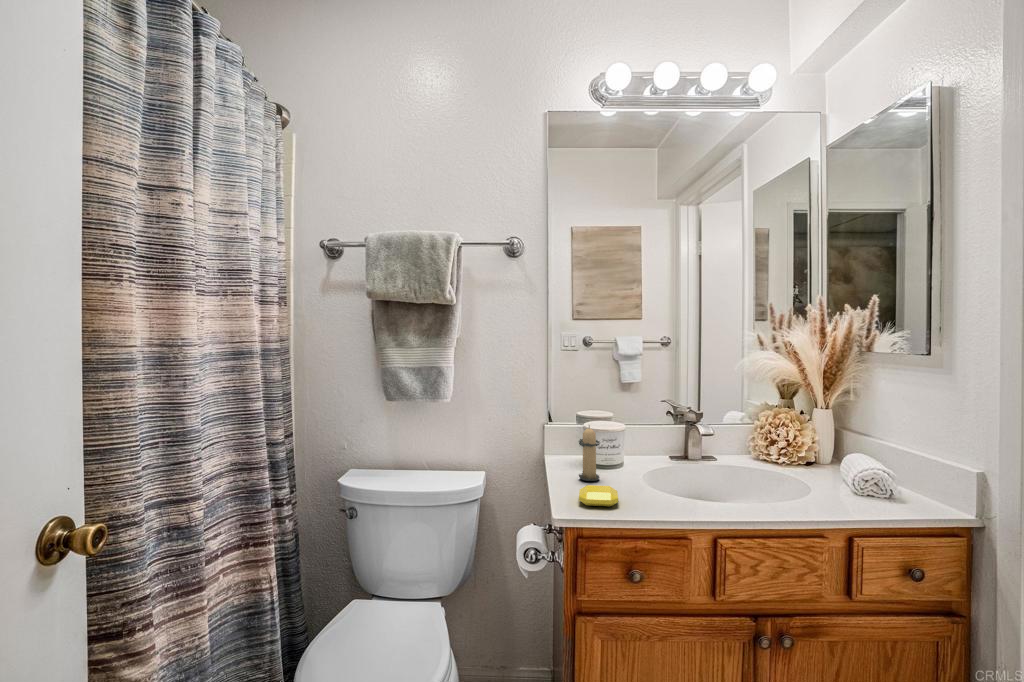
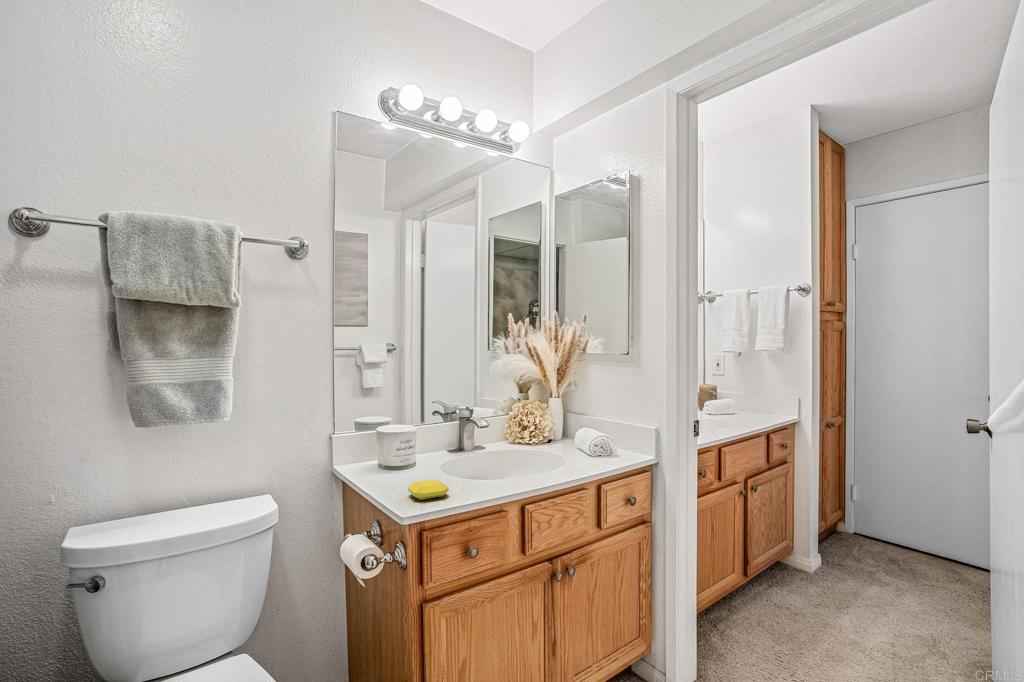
candle: present [579,426,600,481] -> none [386,427,412,481]

